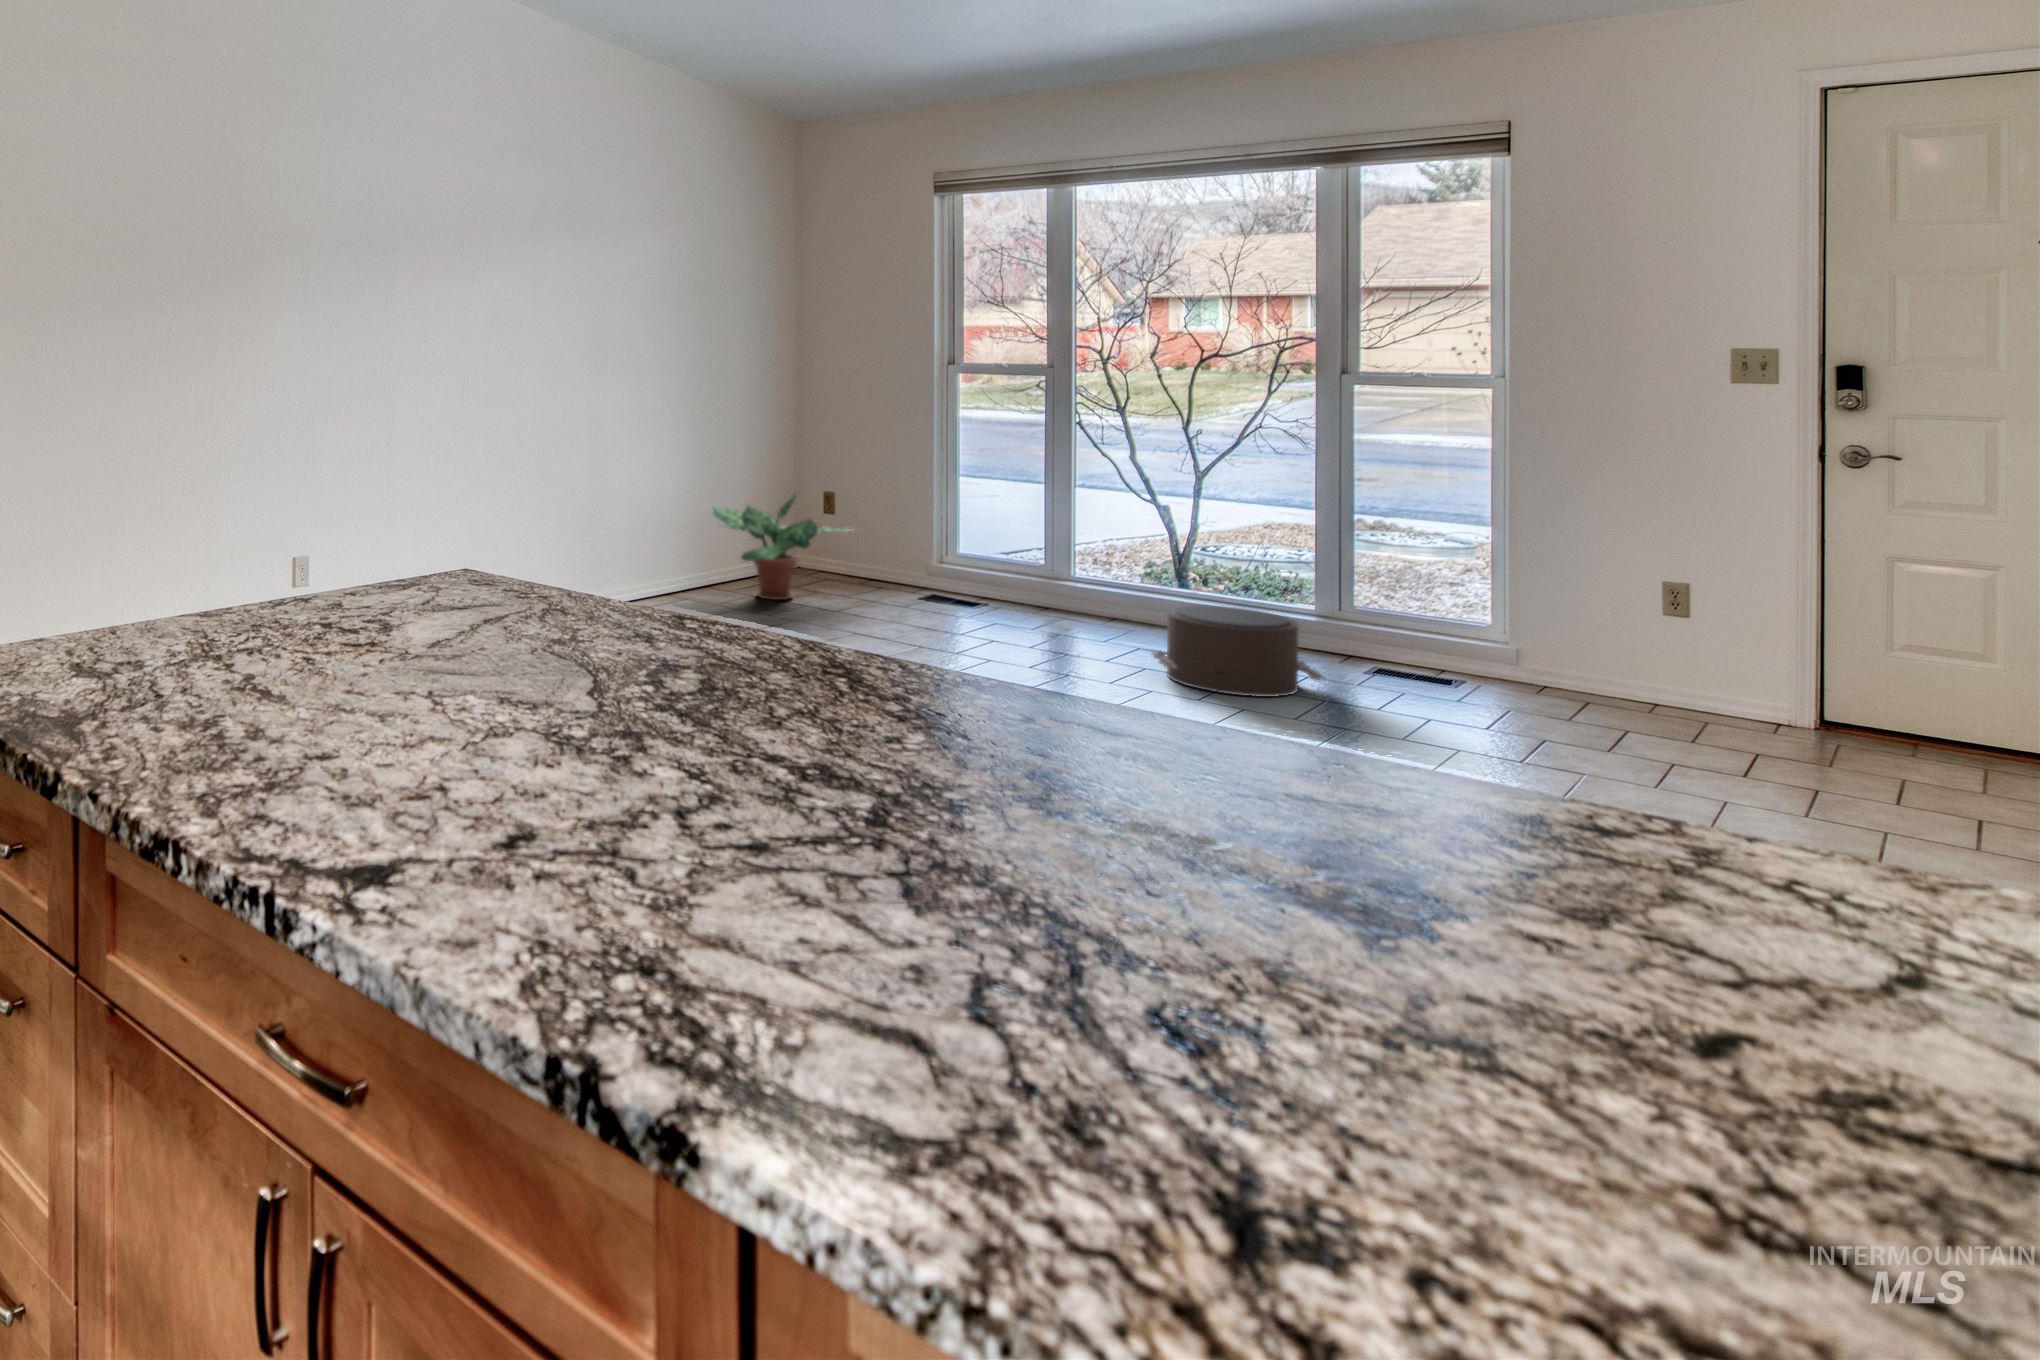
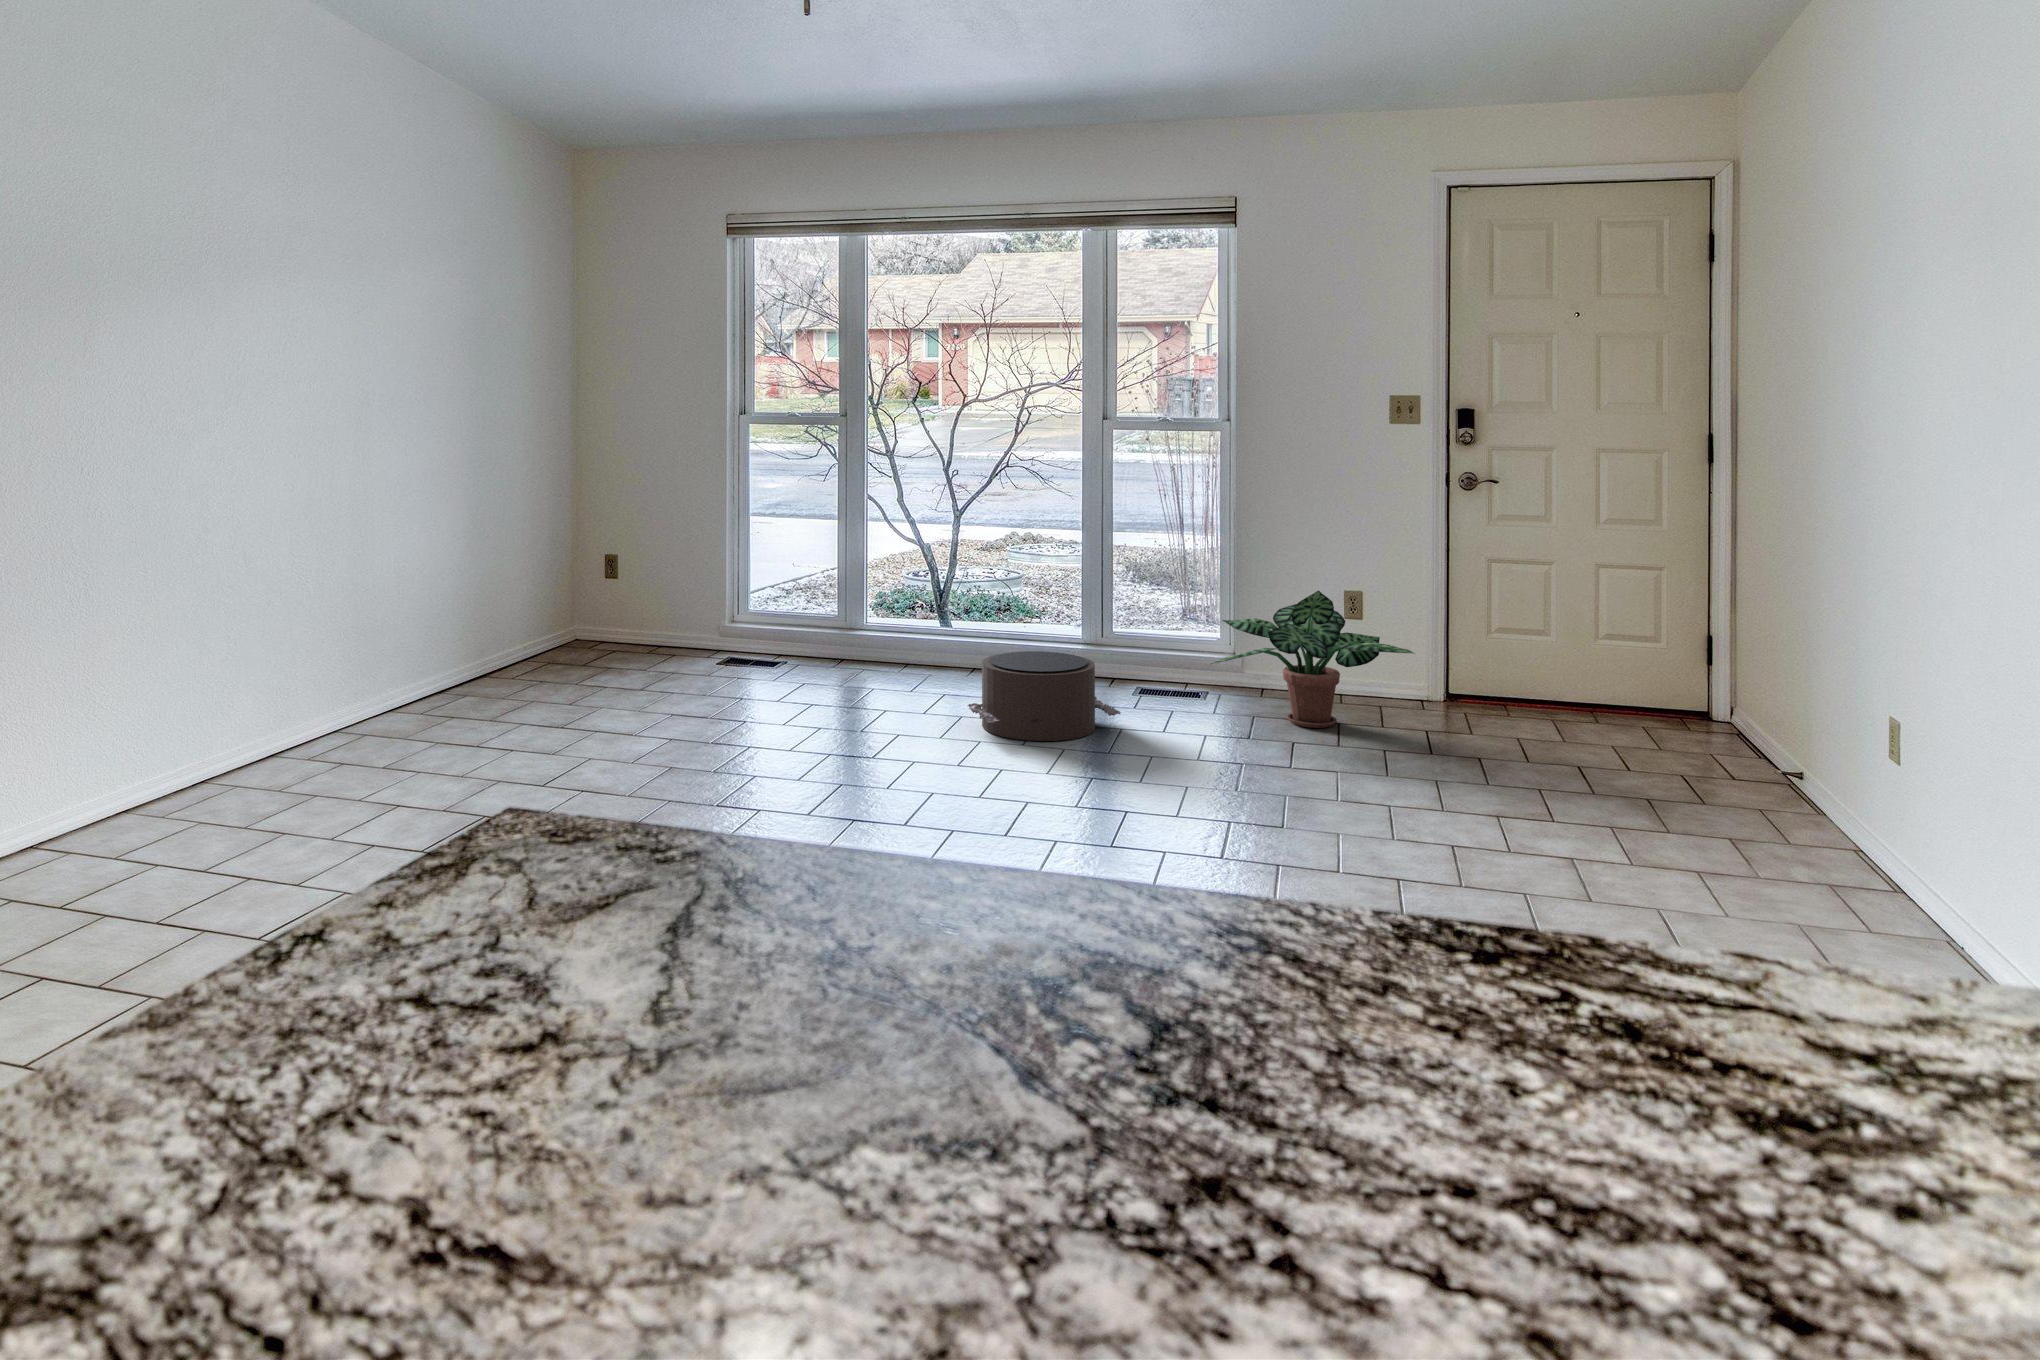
potted plant: present [713,496,848,600] -> present [1212,591,1415,728]

